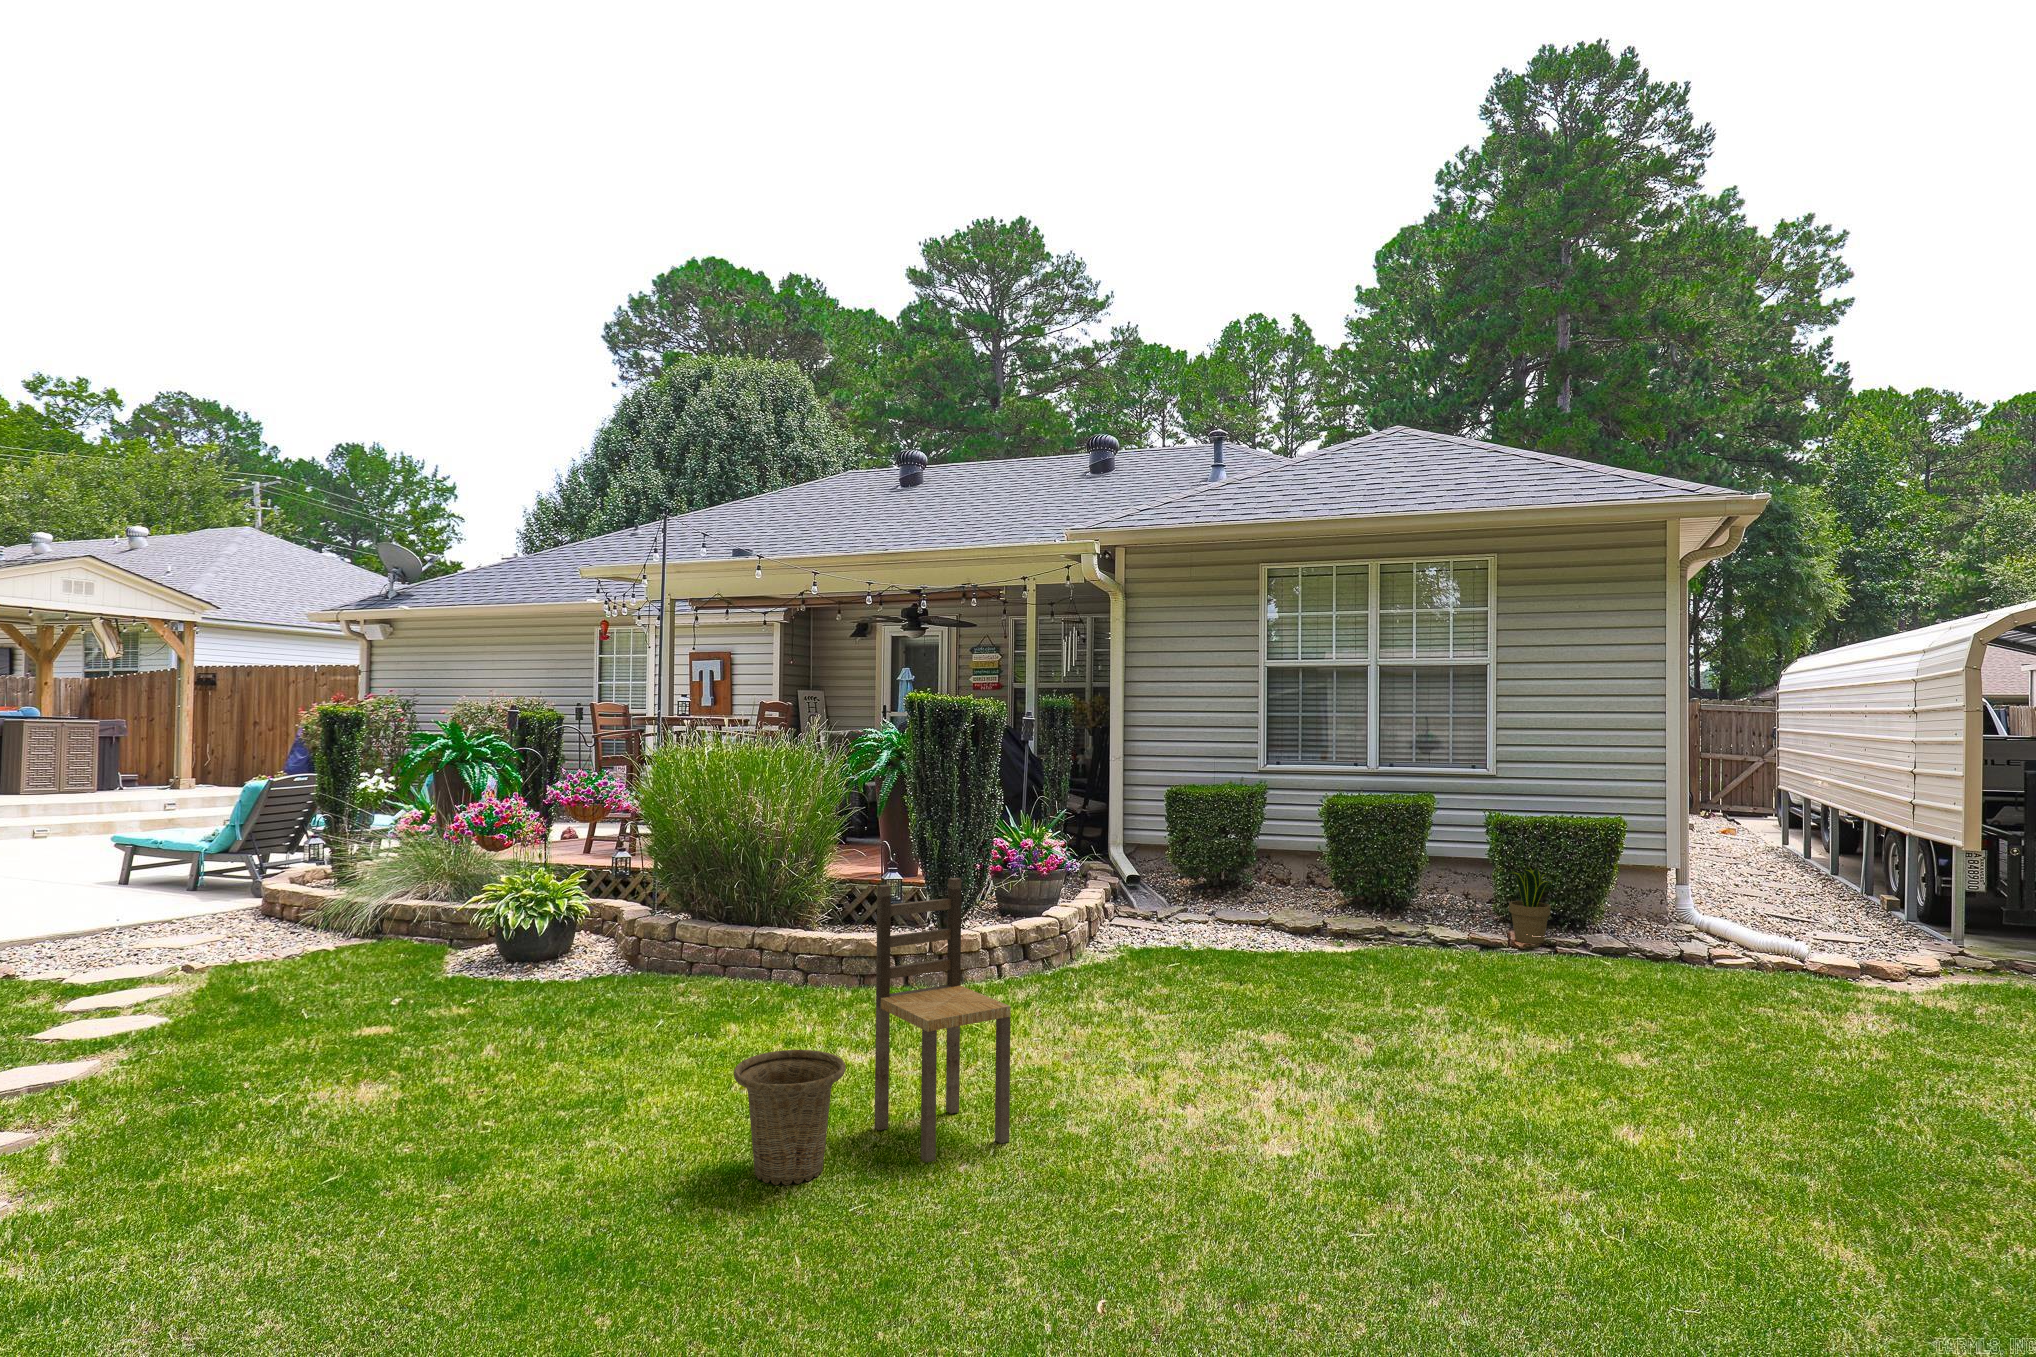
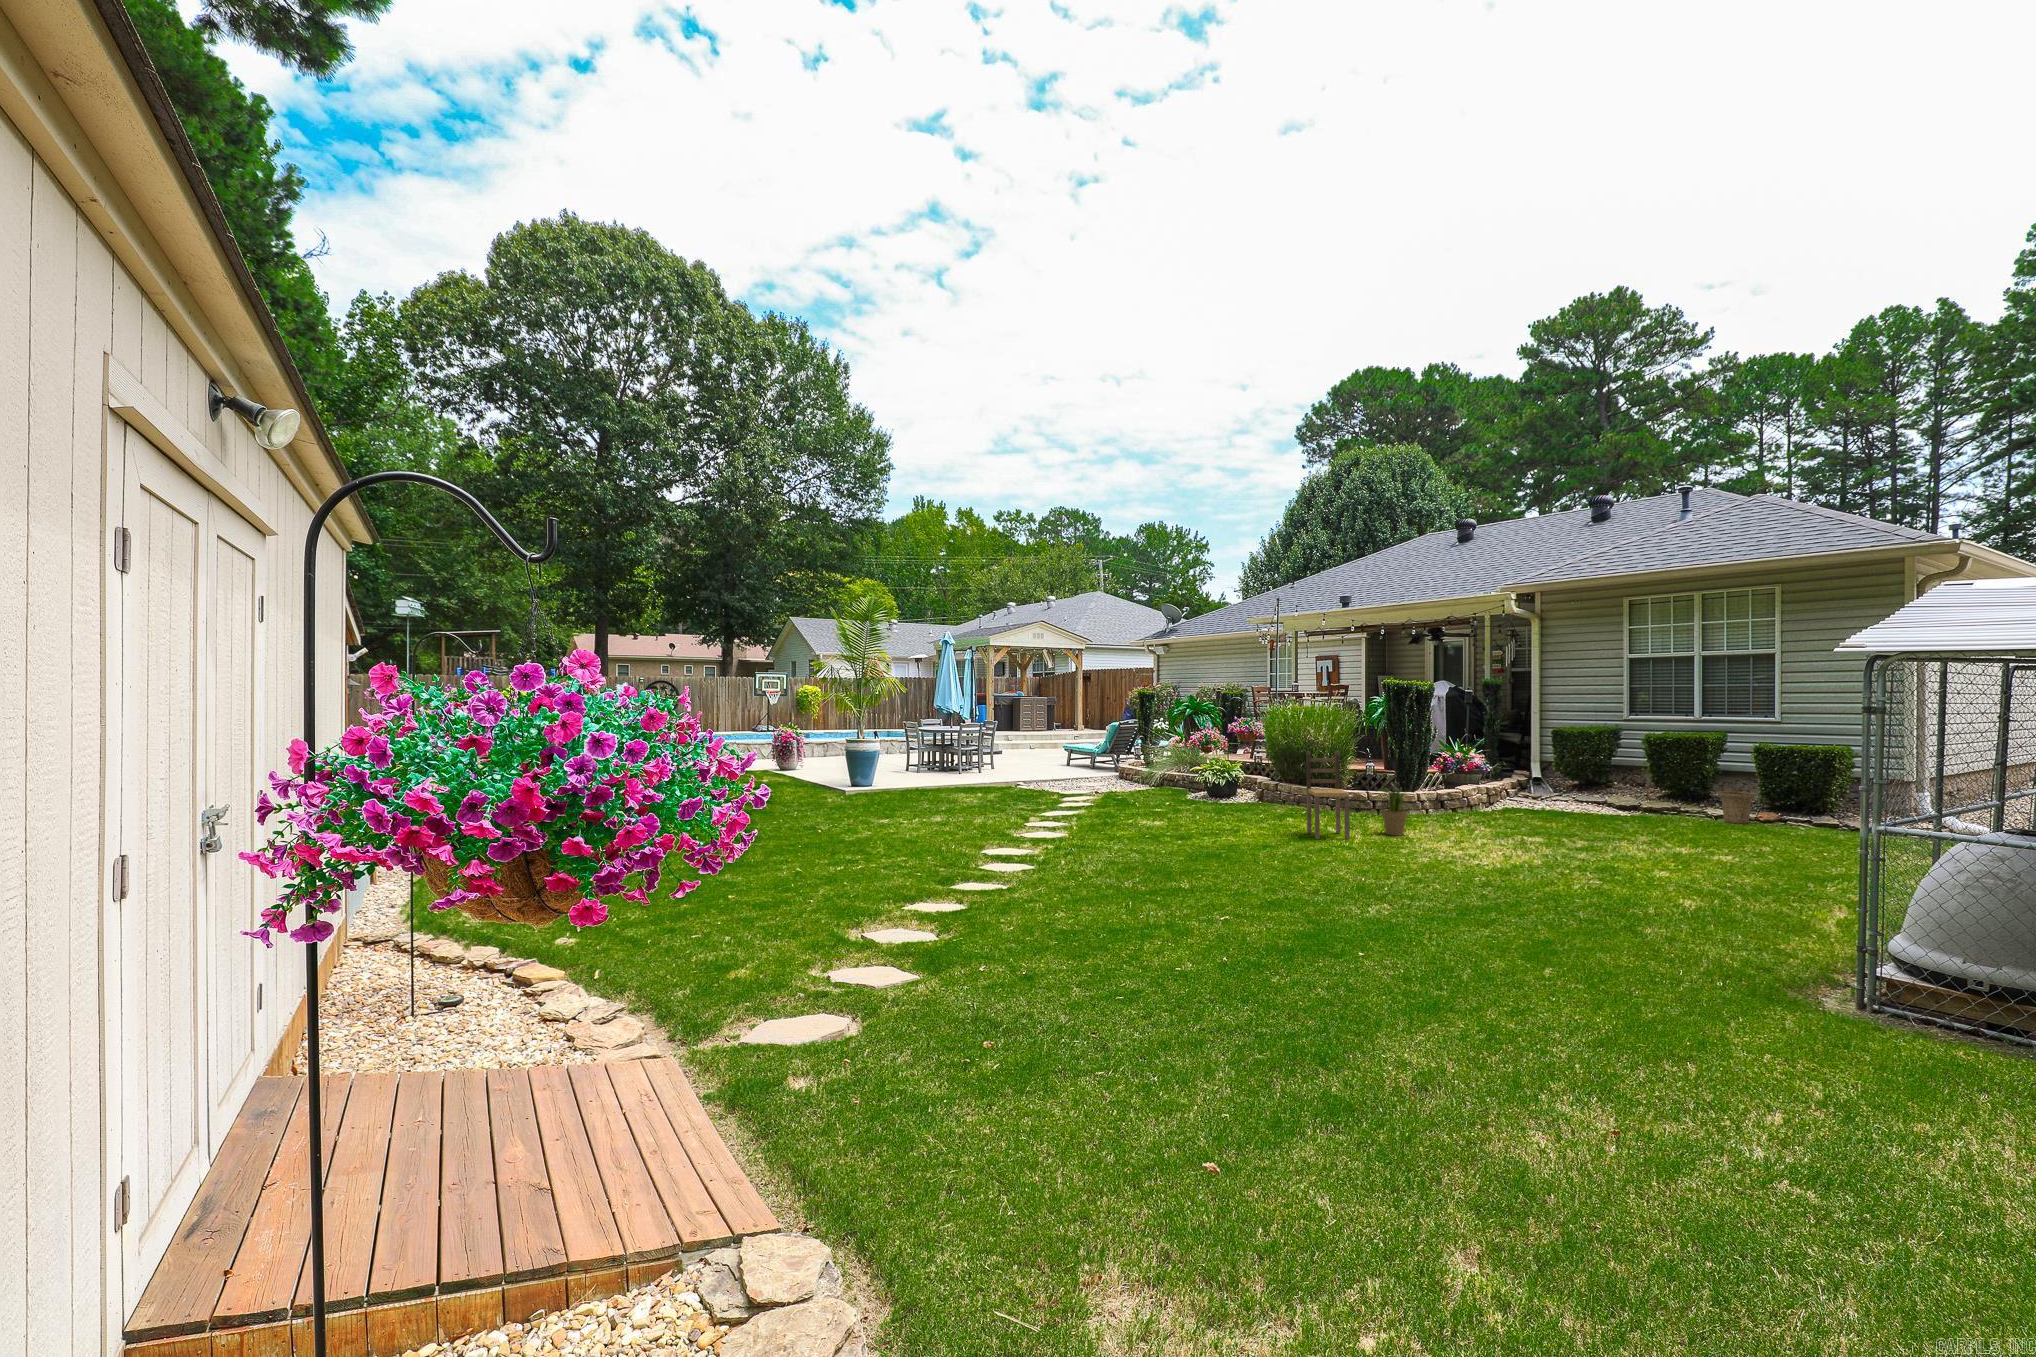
potted plant: present [1509,866,1552,944] -> present [1380,788,1408,836]
basket: present [734,1050,846,1185] -> present [1716,791,1756,824]

